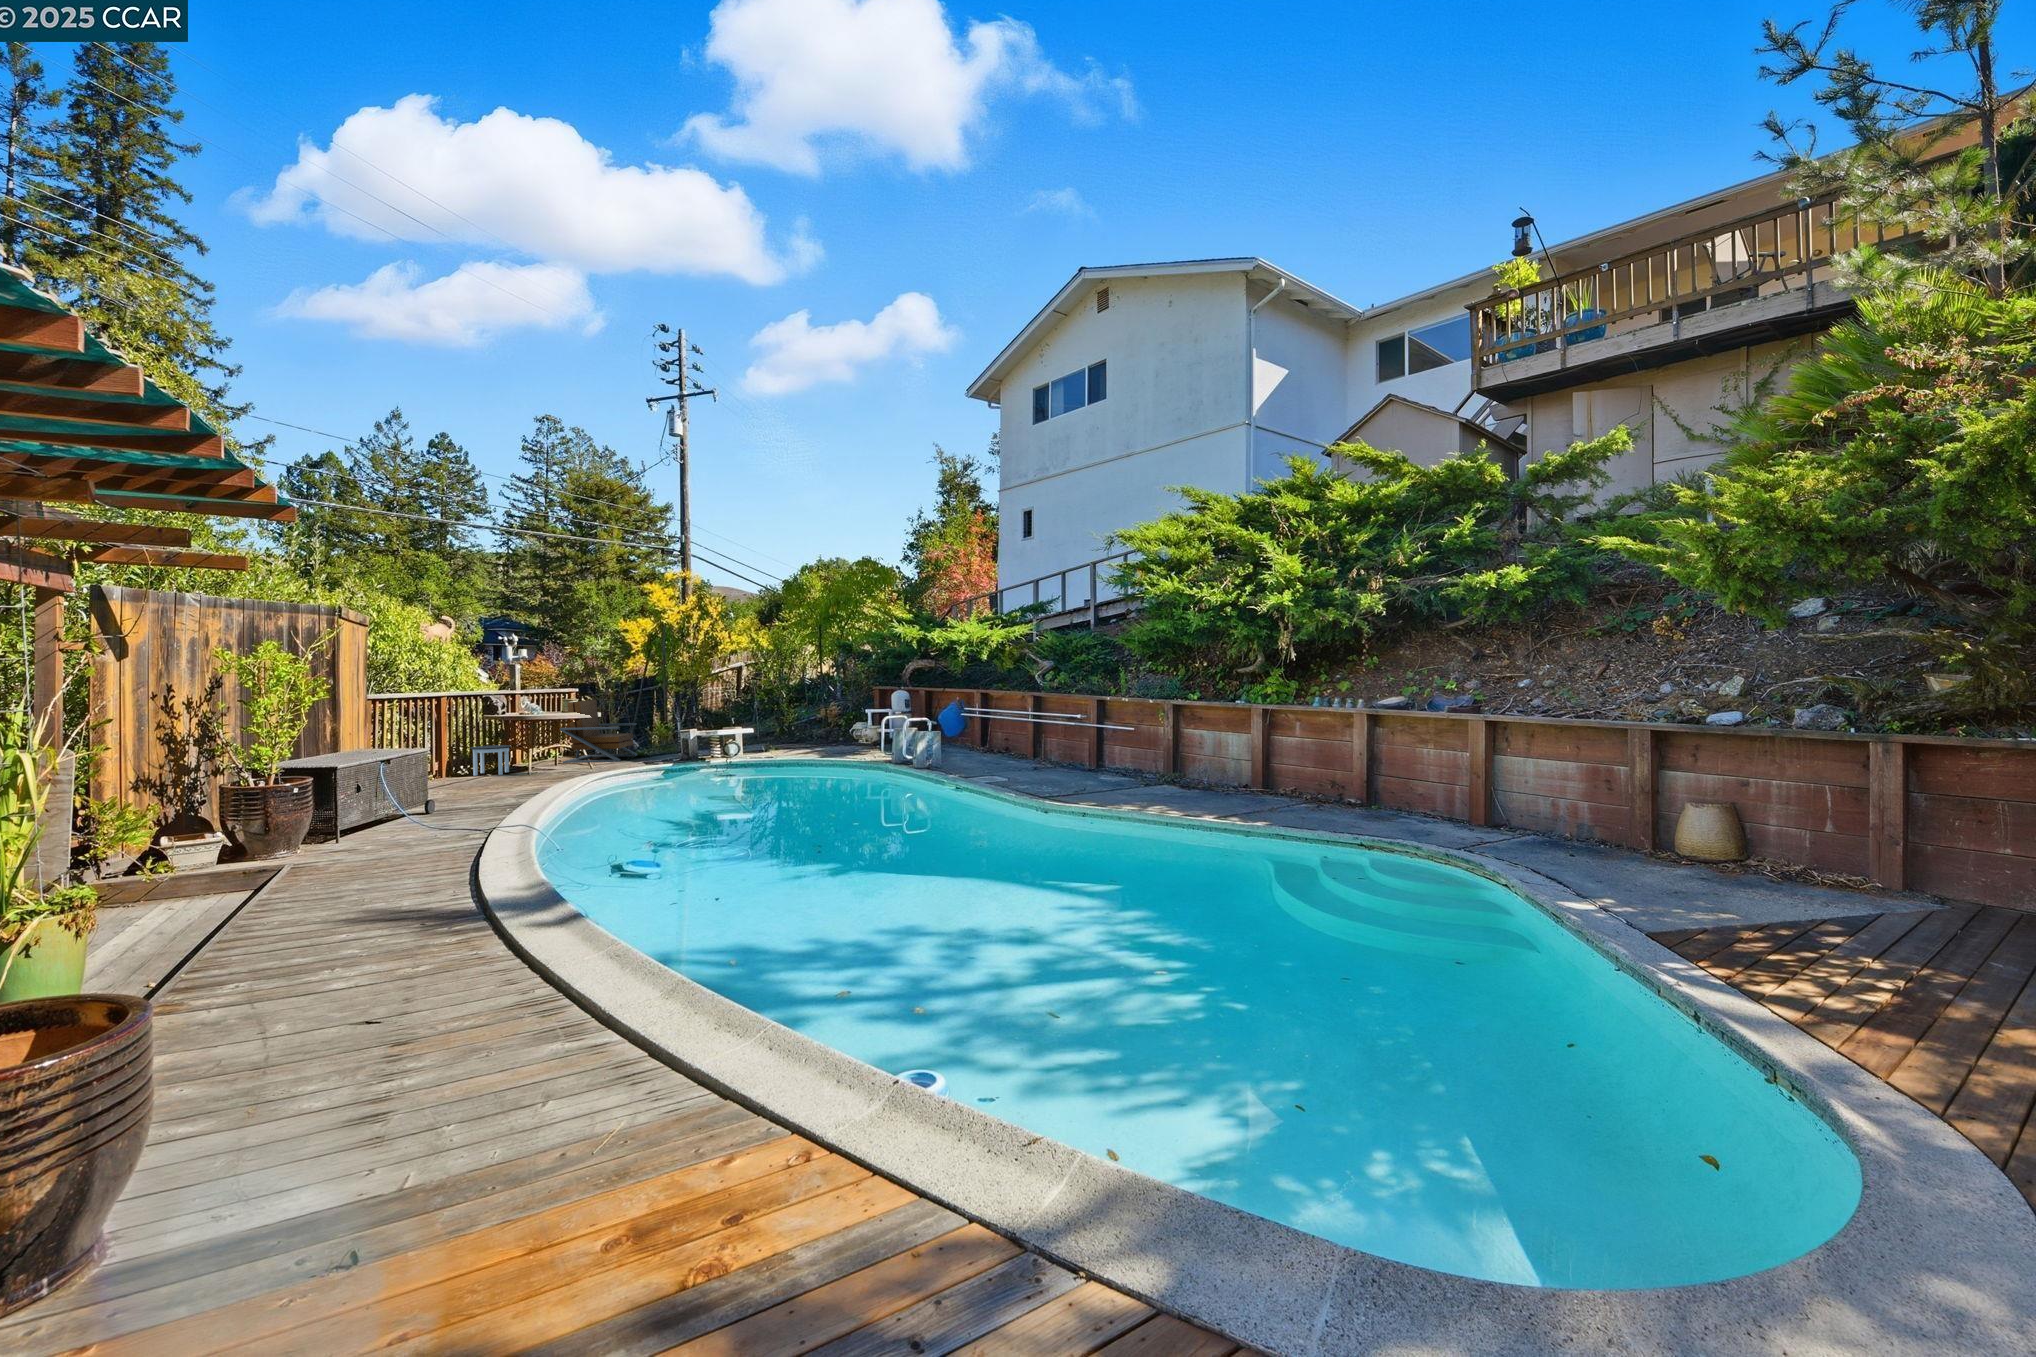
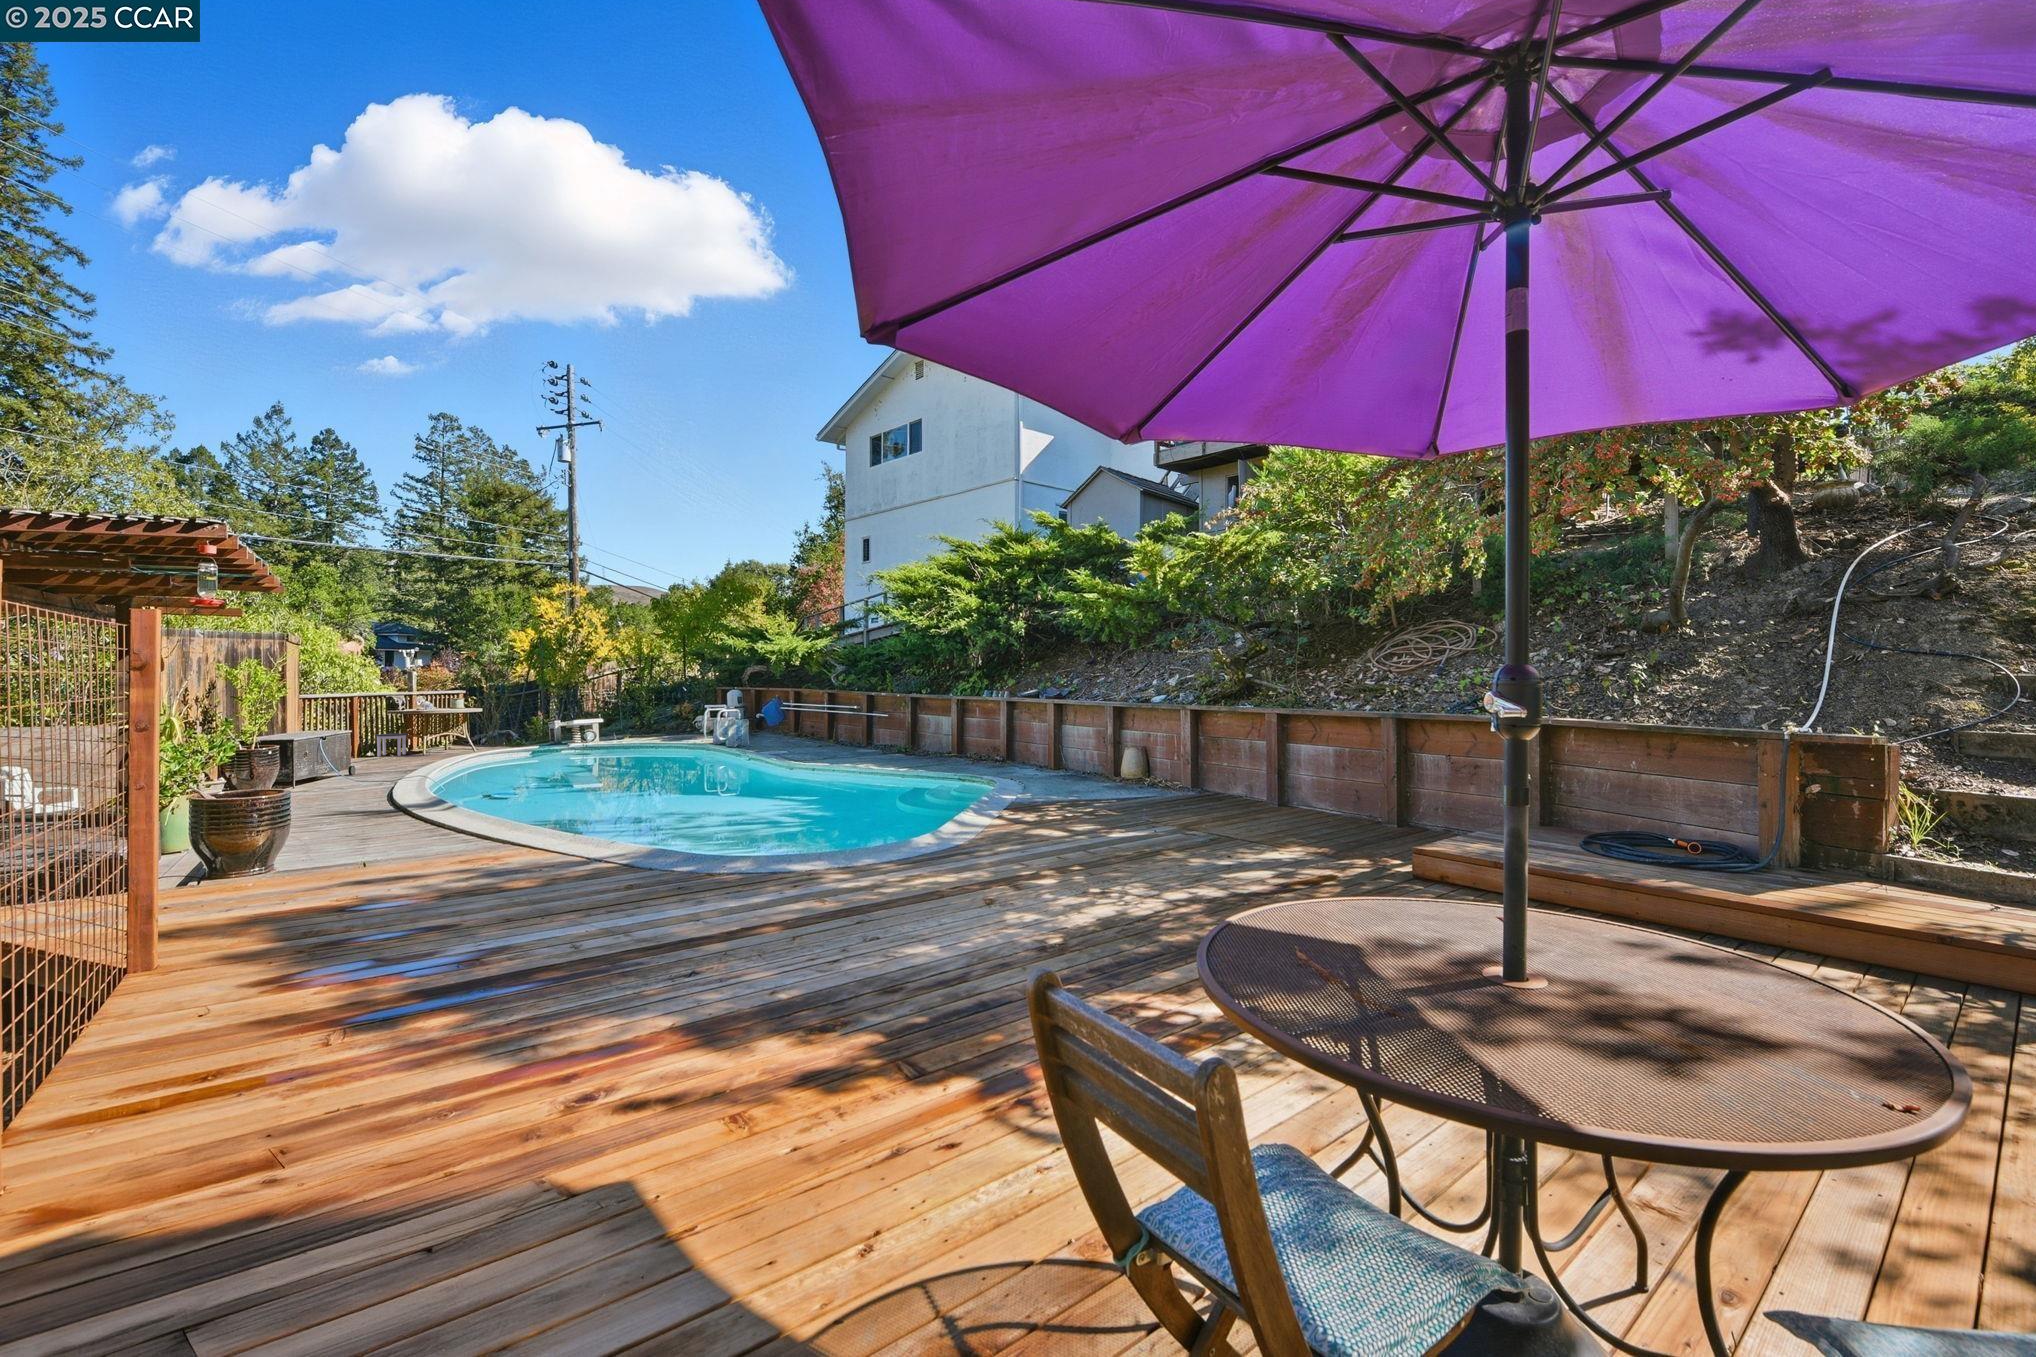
lounge chair: present [560,700,637,763] -> none [448,698,513,749]

